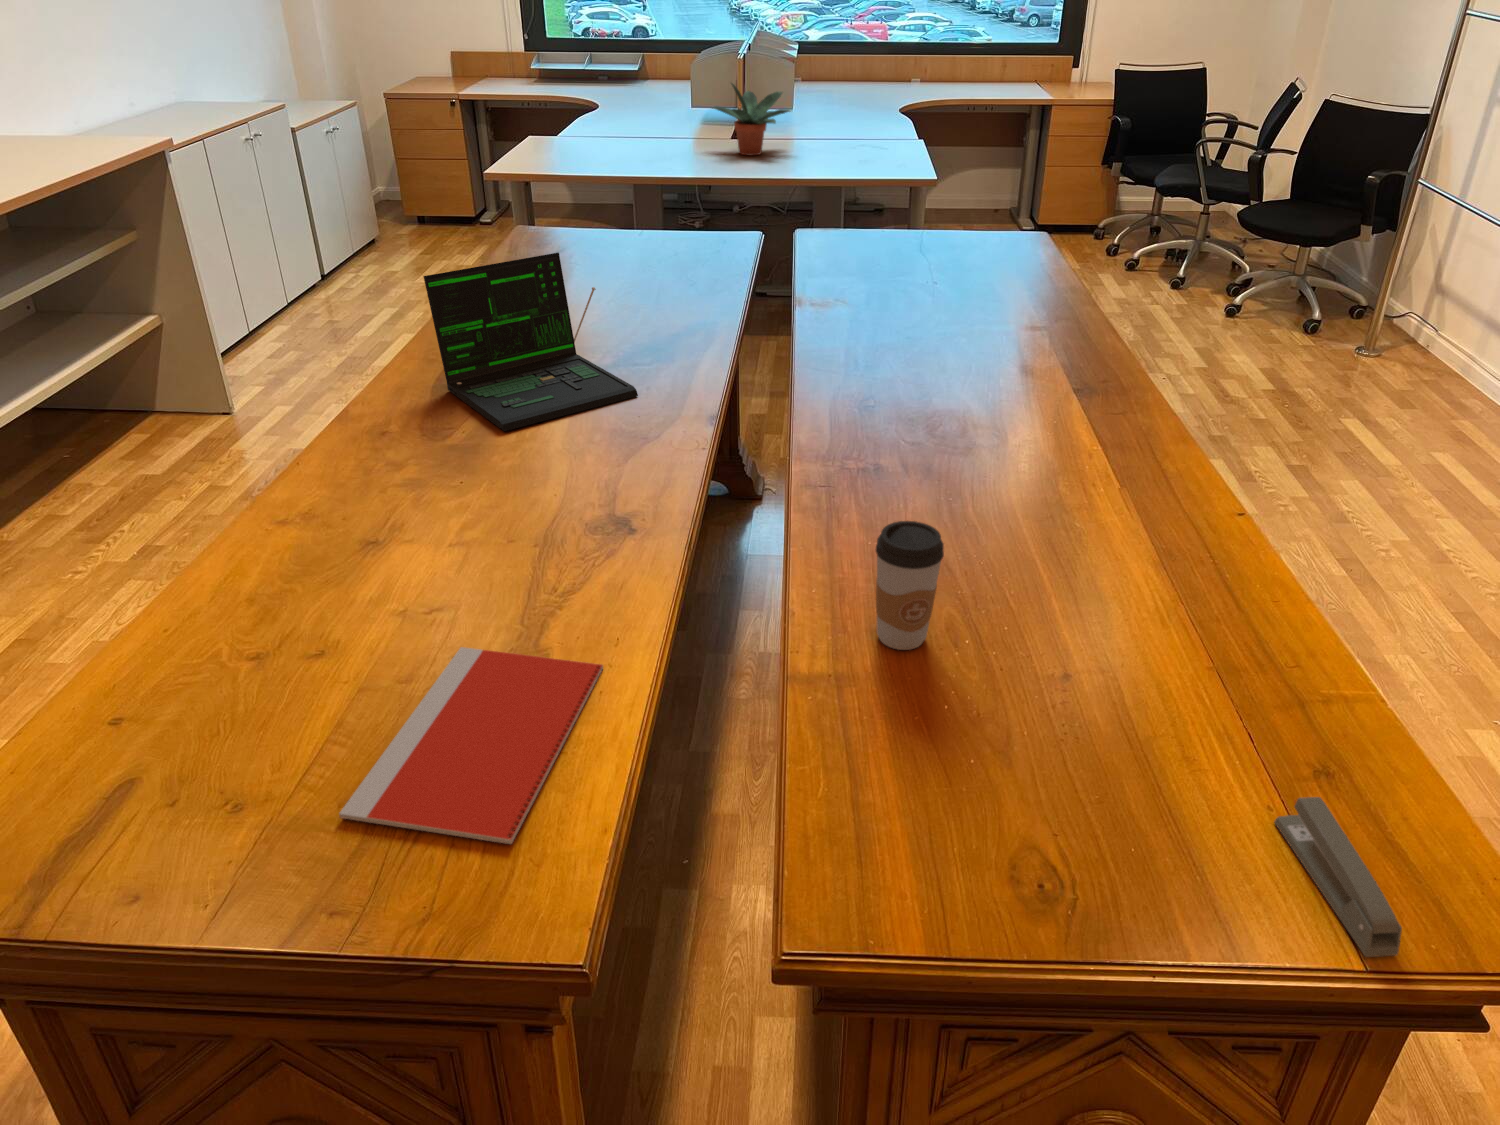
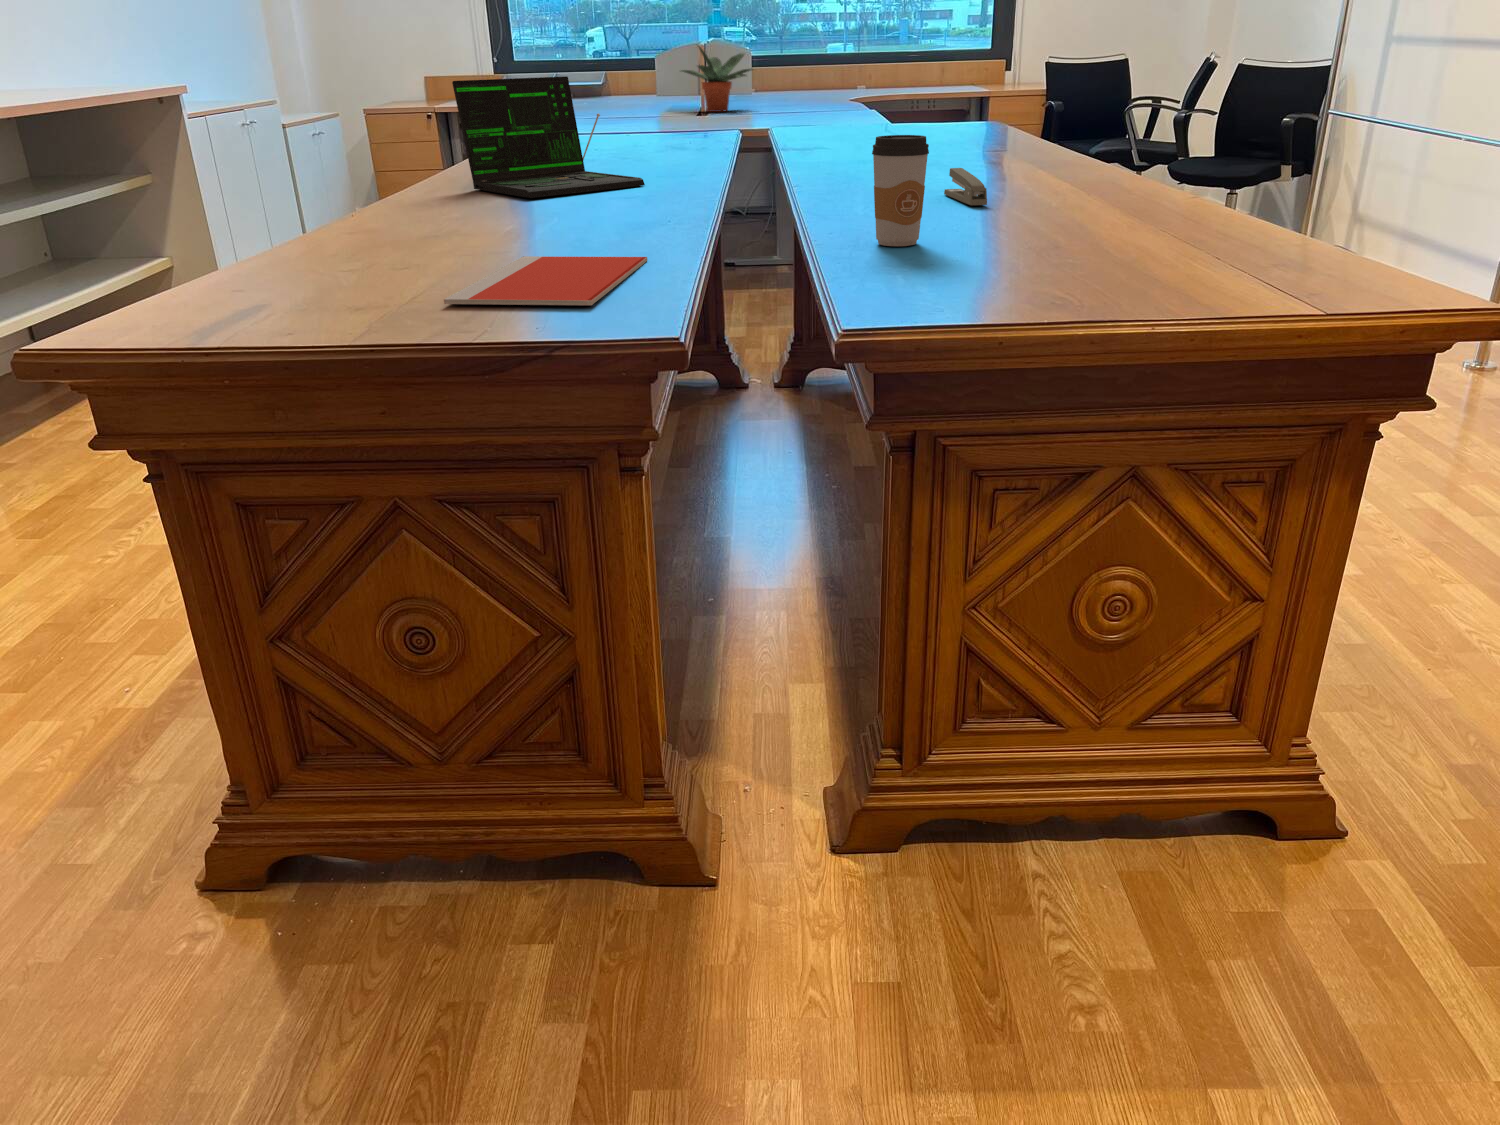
stapler: present [1274,797,1402,957] -> present [944,168,987,205]

